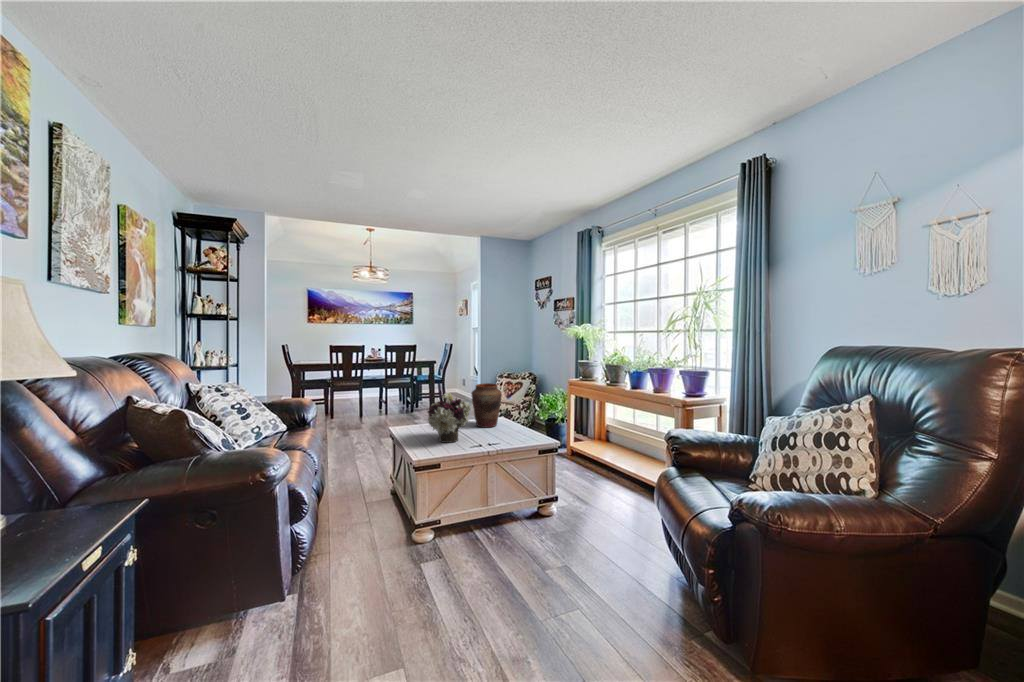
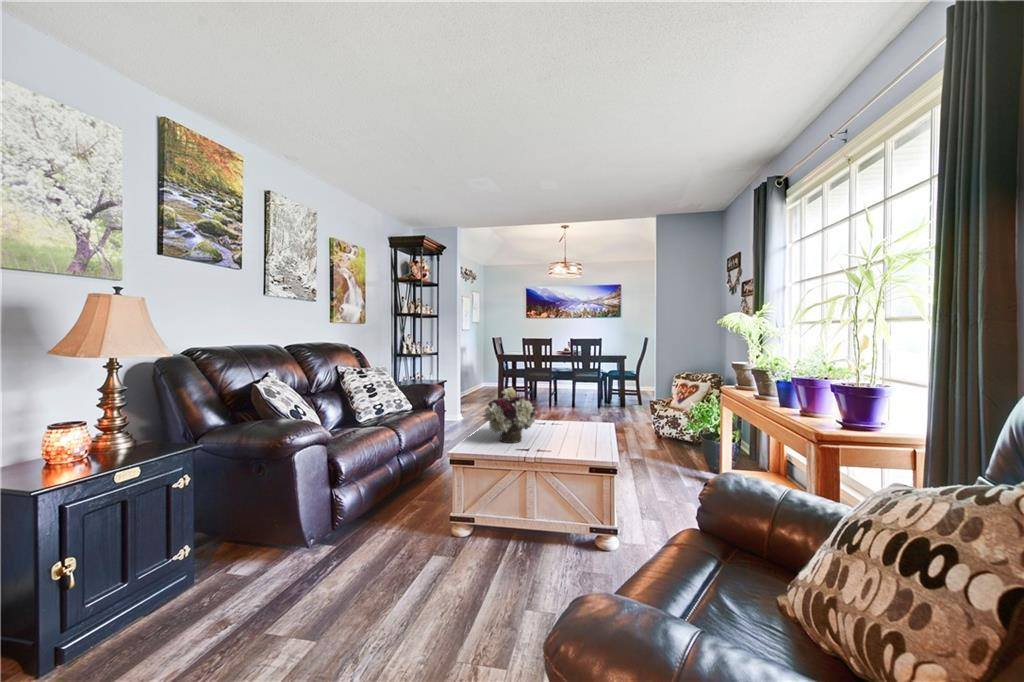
vase: present [472,383,502,428] -> none [558,382,595,434]

